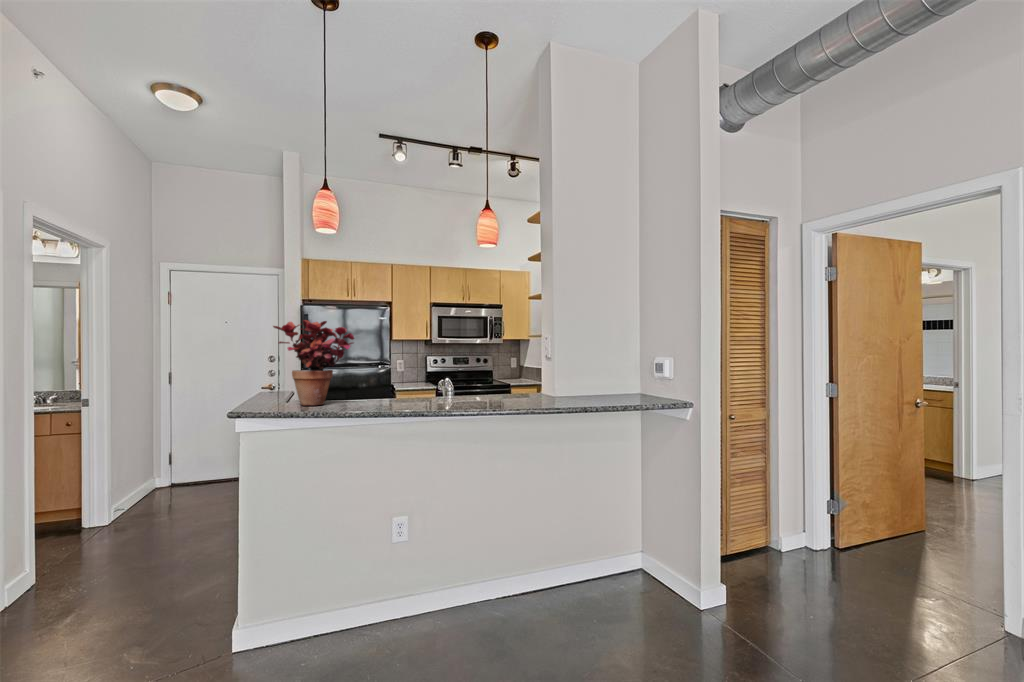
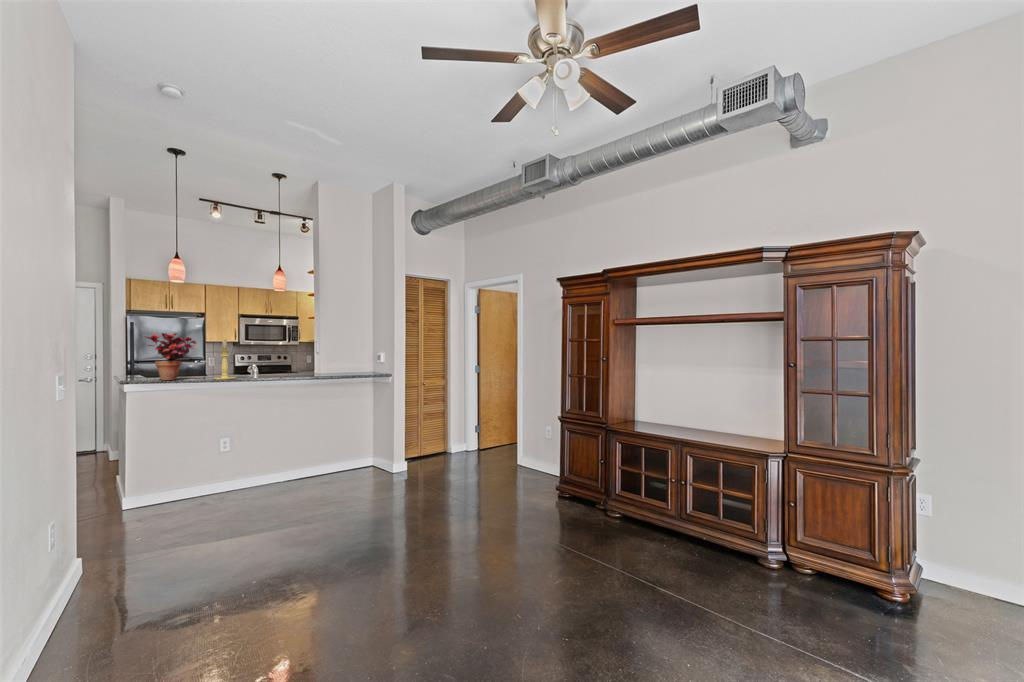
candle holder: none [381,331,418,407] -> present [214,340,235,380]

